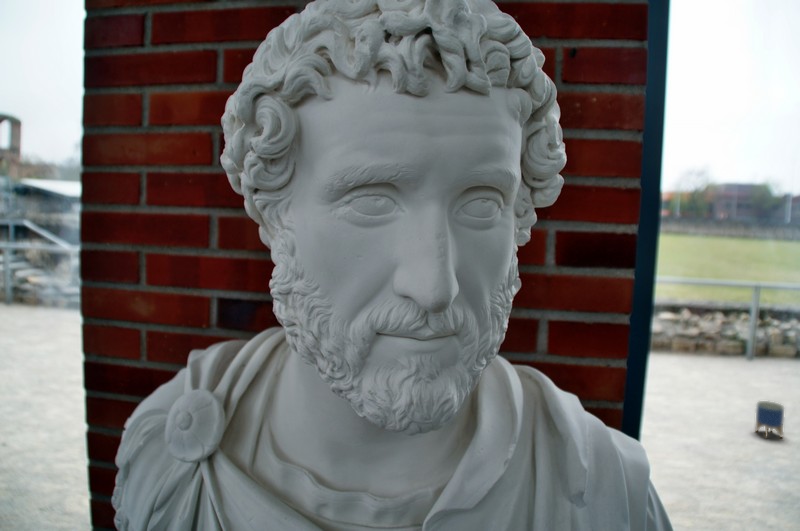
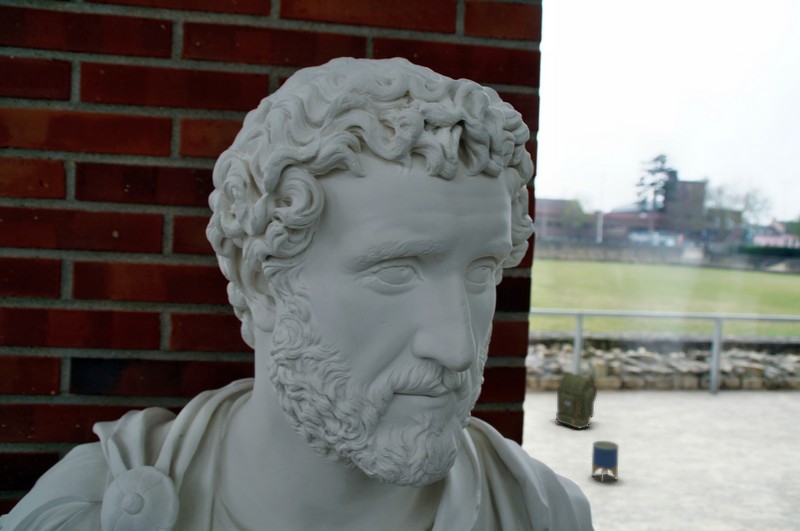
backpack: none [725,339,768,388] -> present [556,374,597,429]

